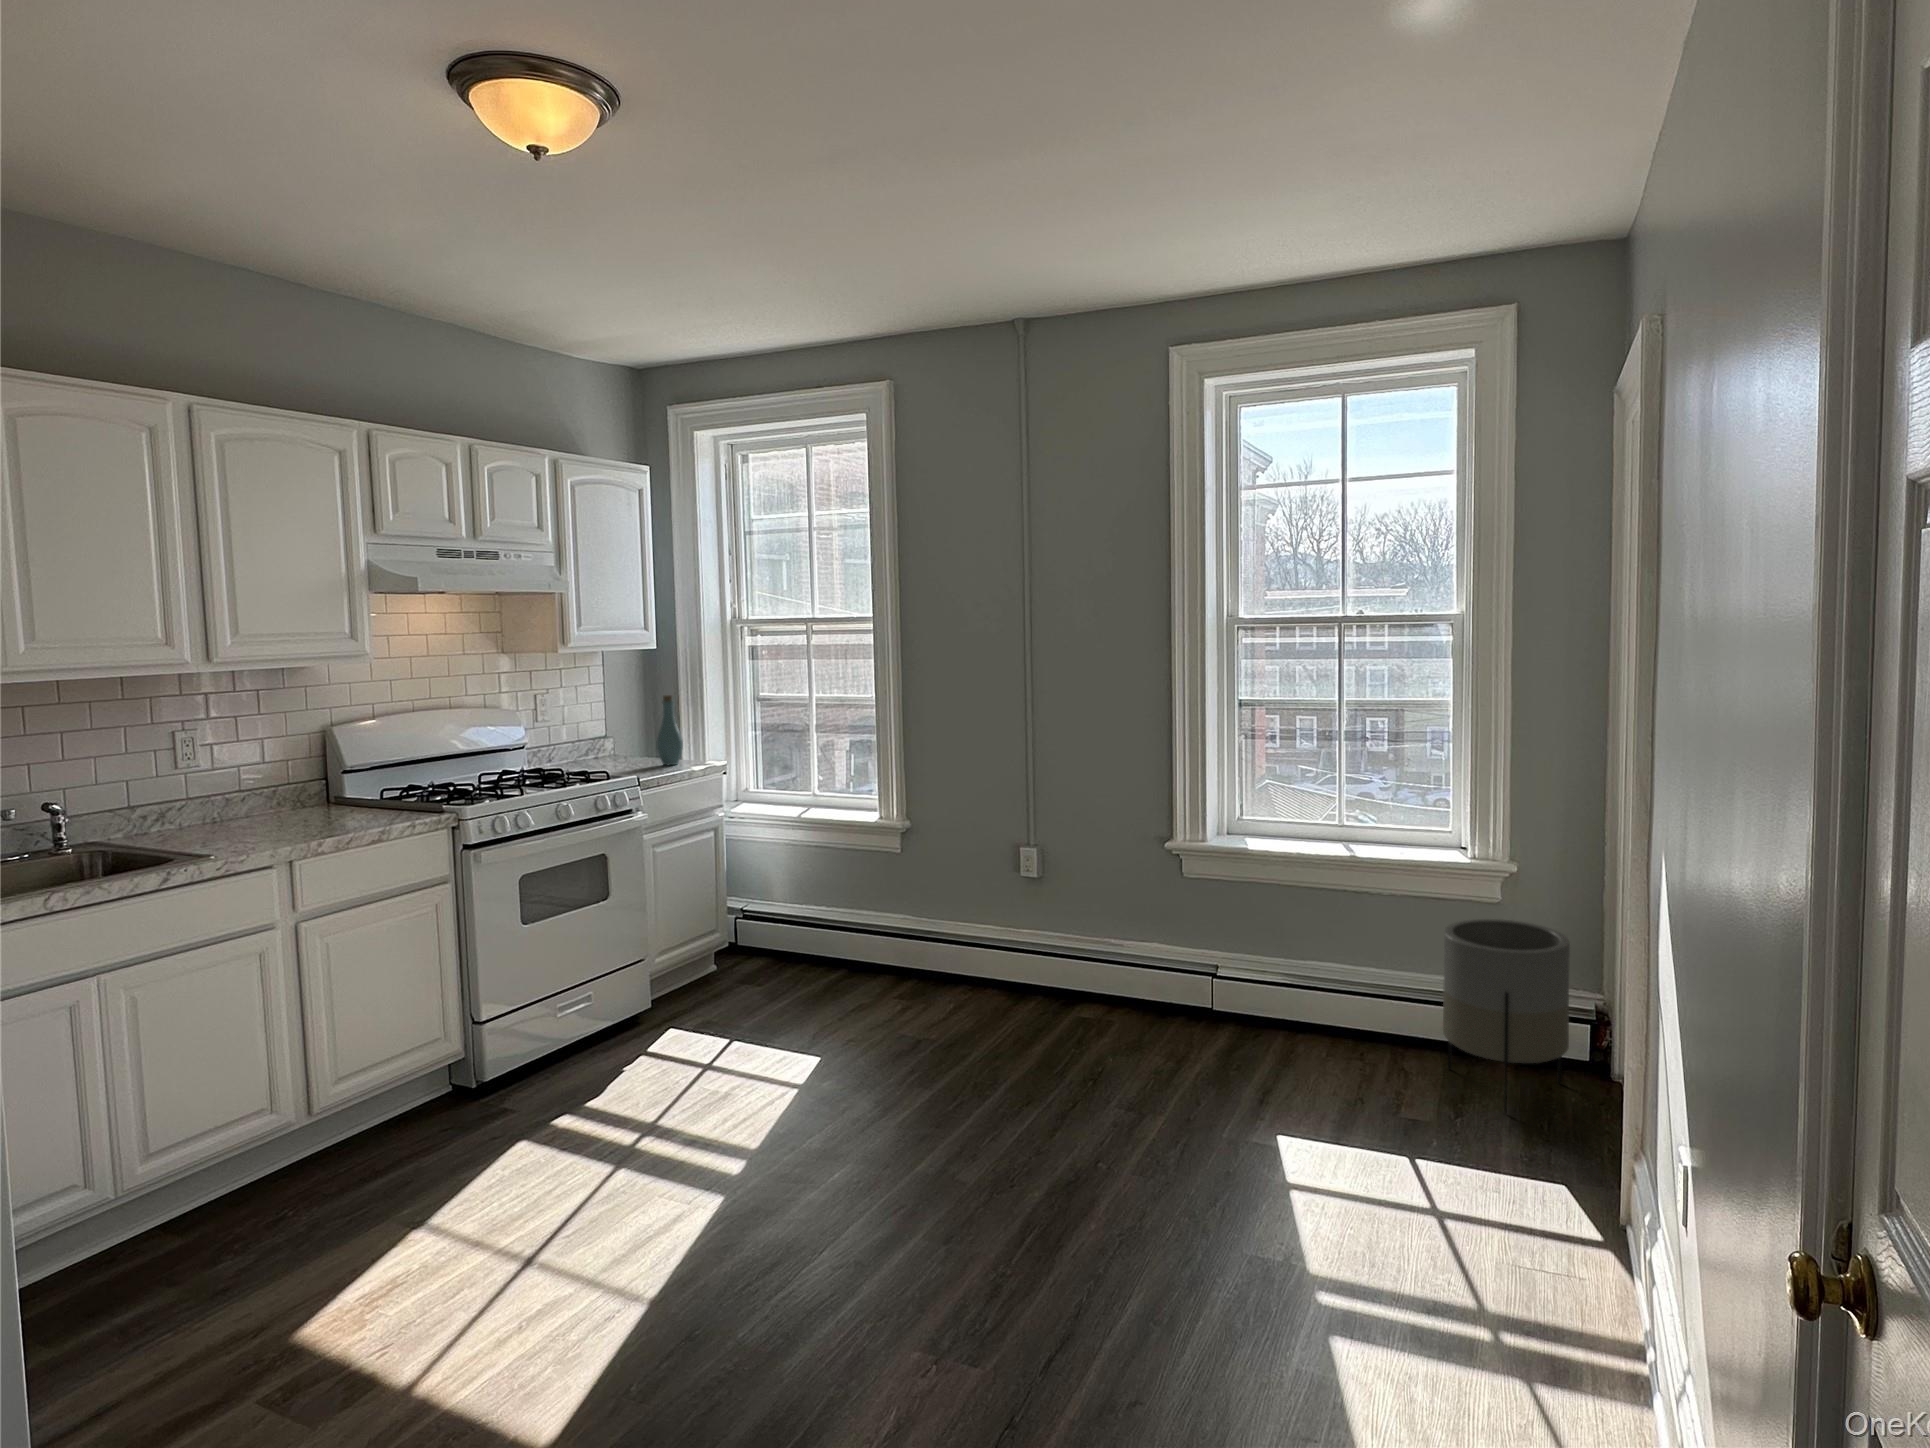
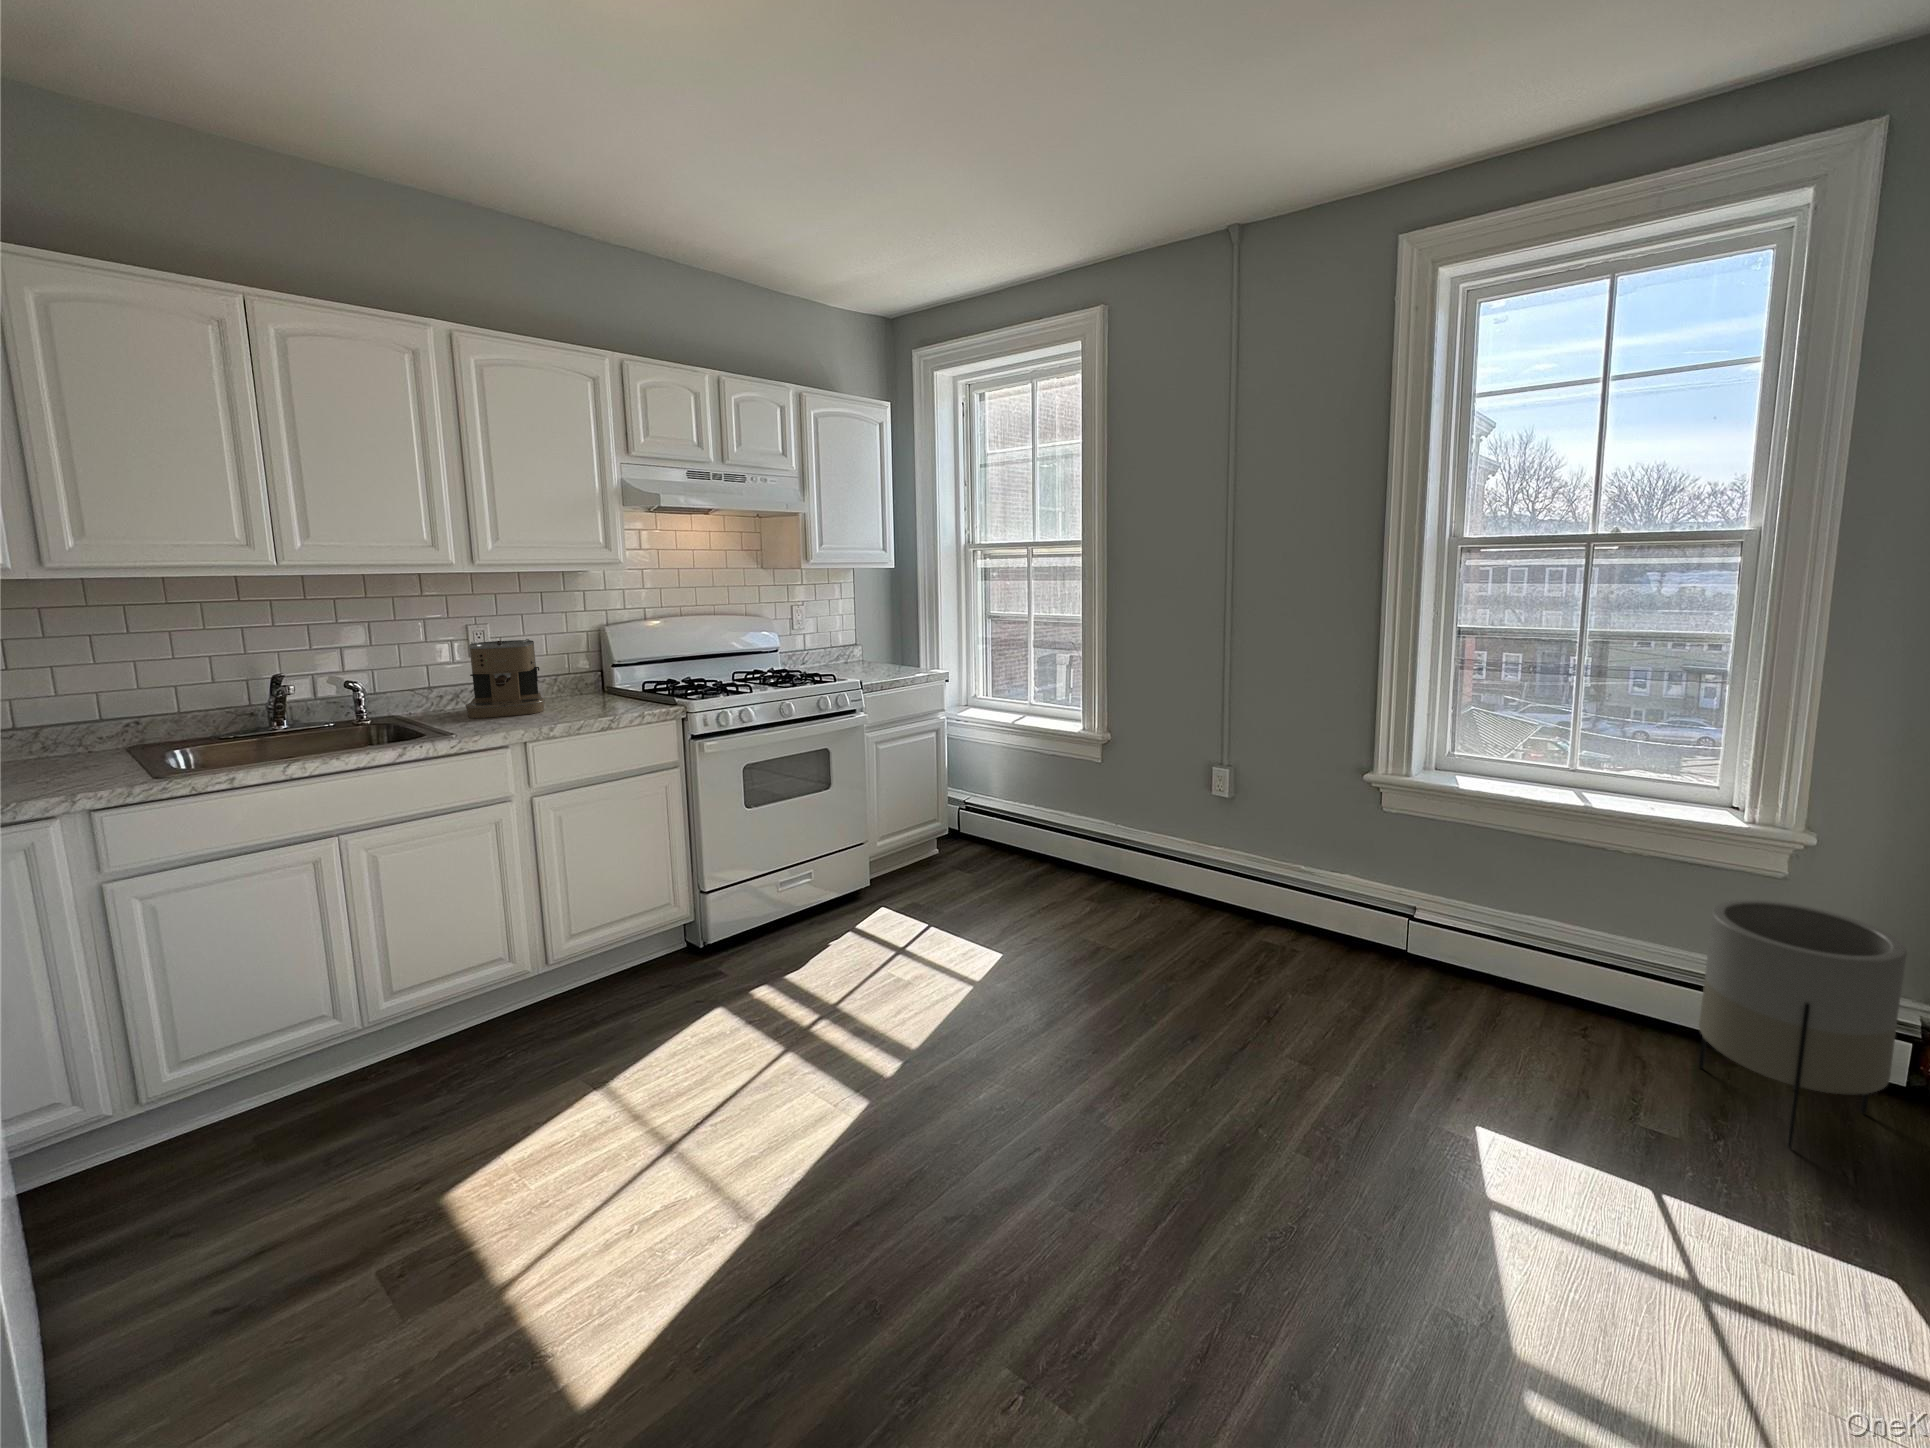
bottle: present [656,695,683,765] -> none [885,609,907,672]
coffee maker: none [192,746,288,840] -> present [466,639,545,718]

